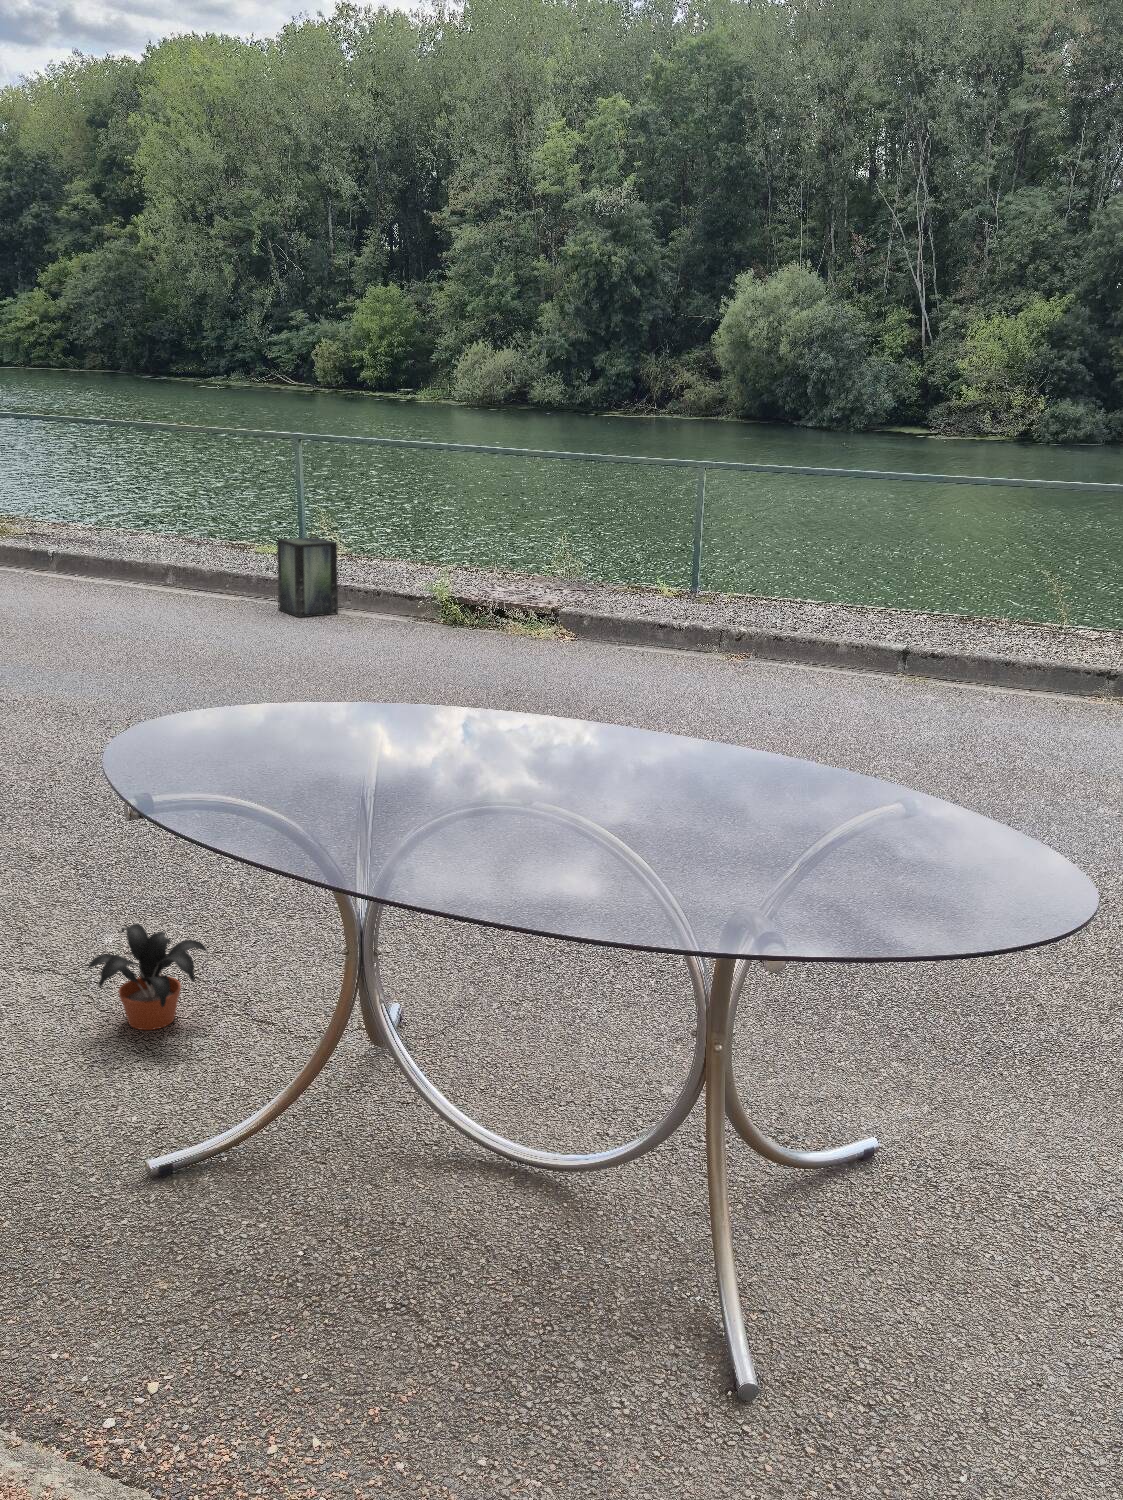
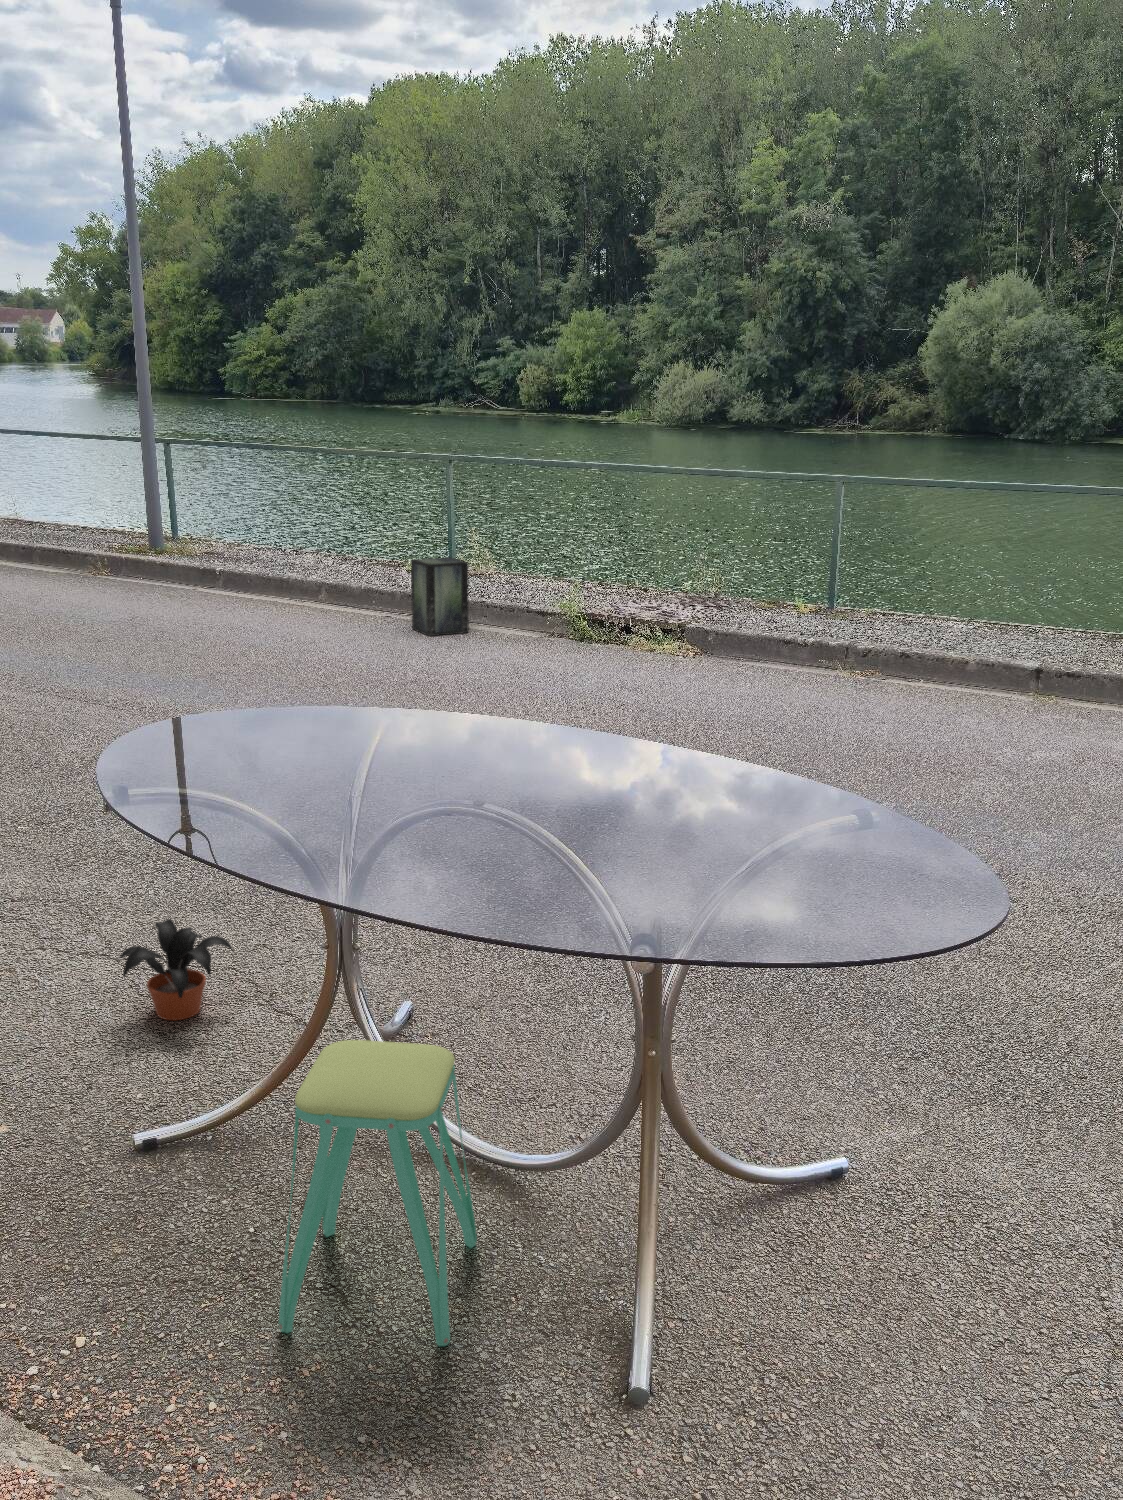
stool: none [361,1049,543,1359] -> present [279,1040,477,1346]

